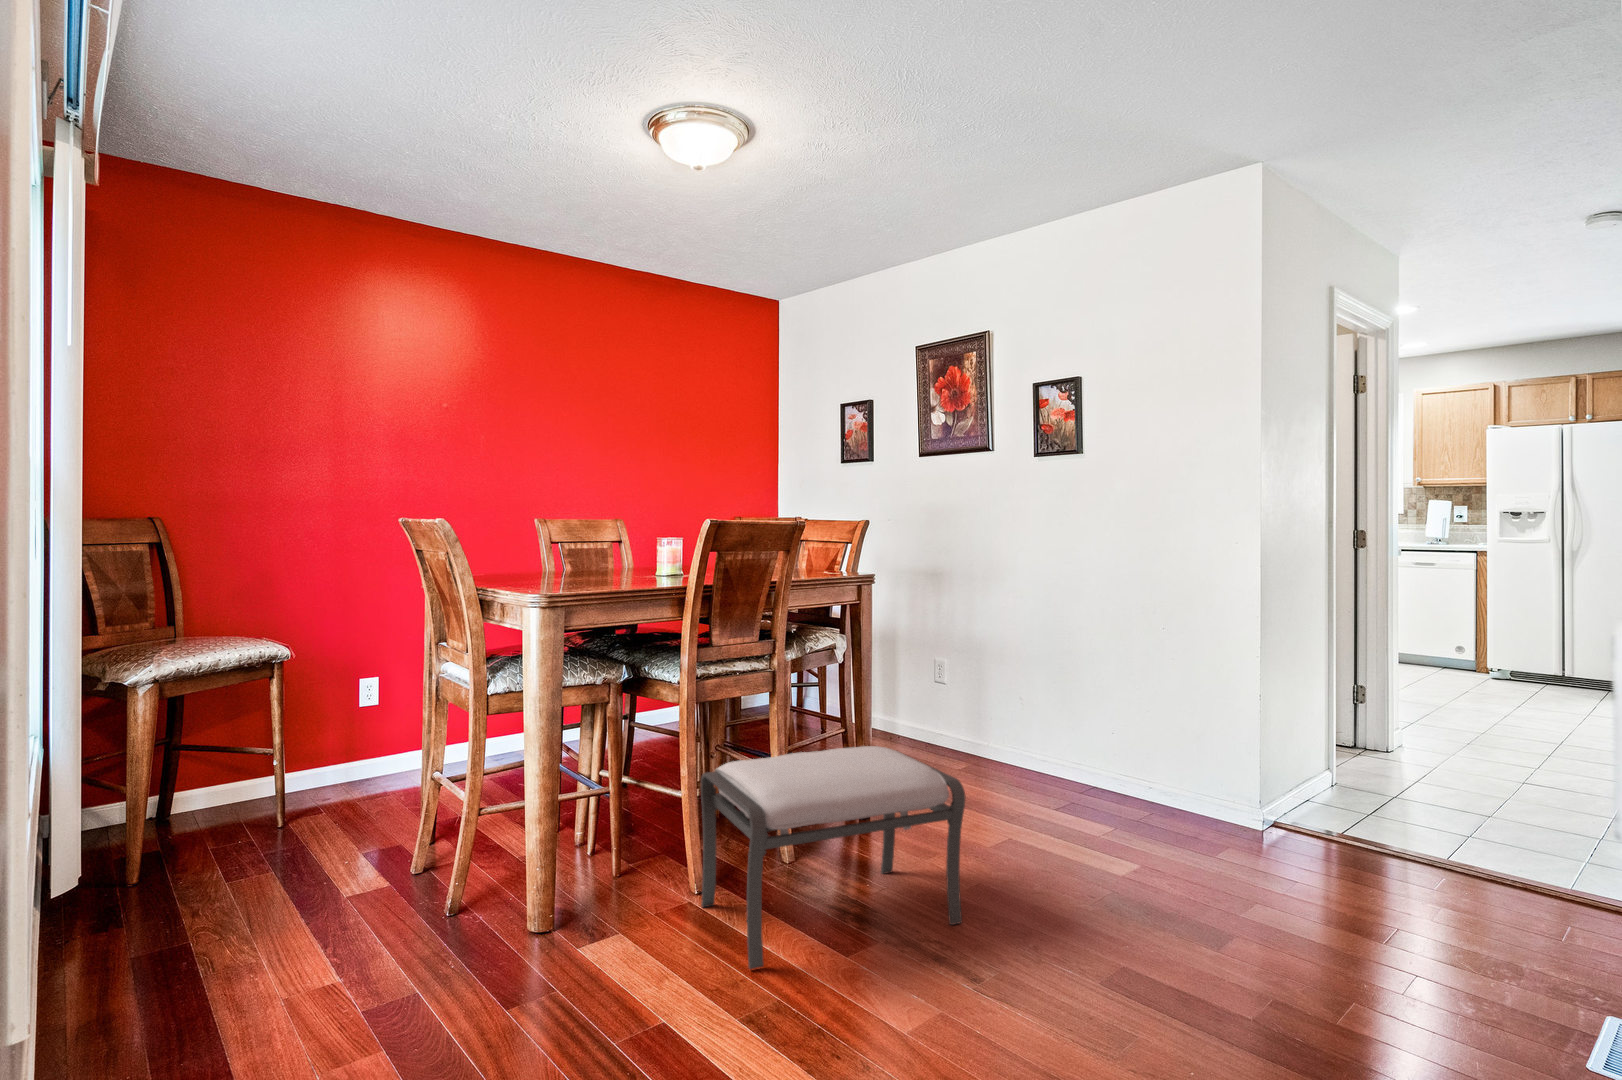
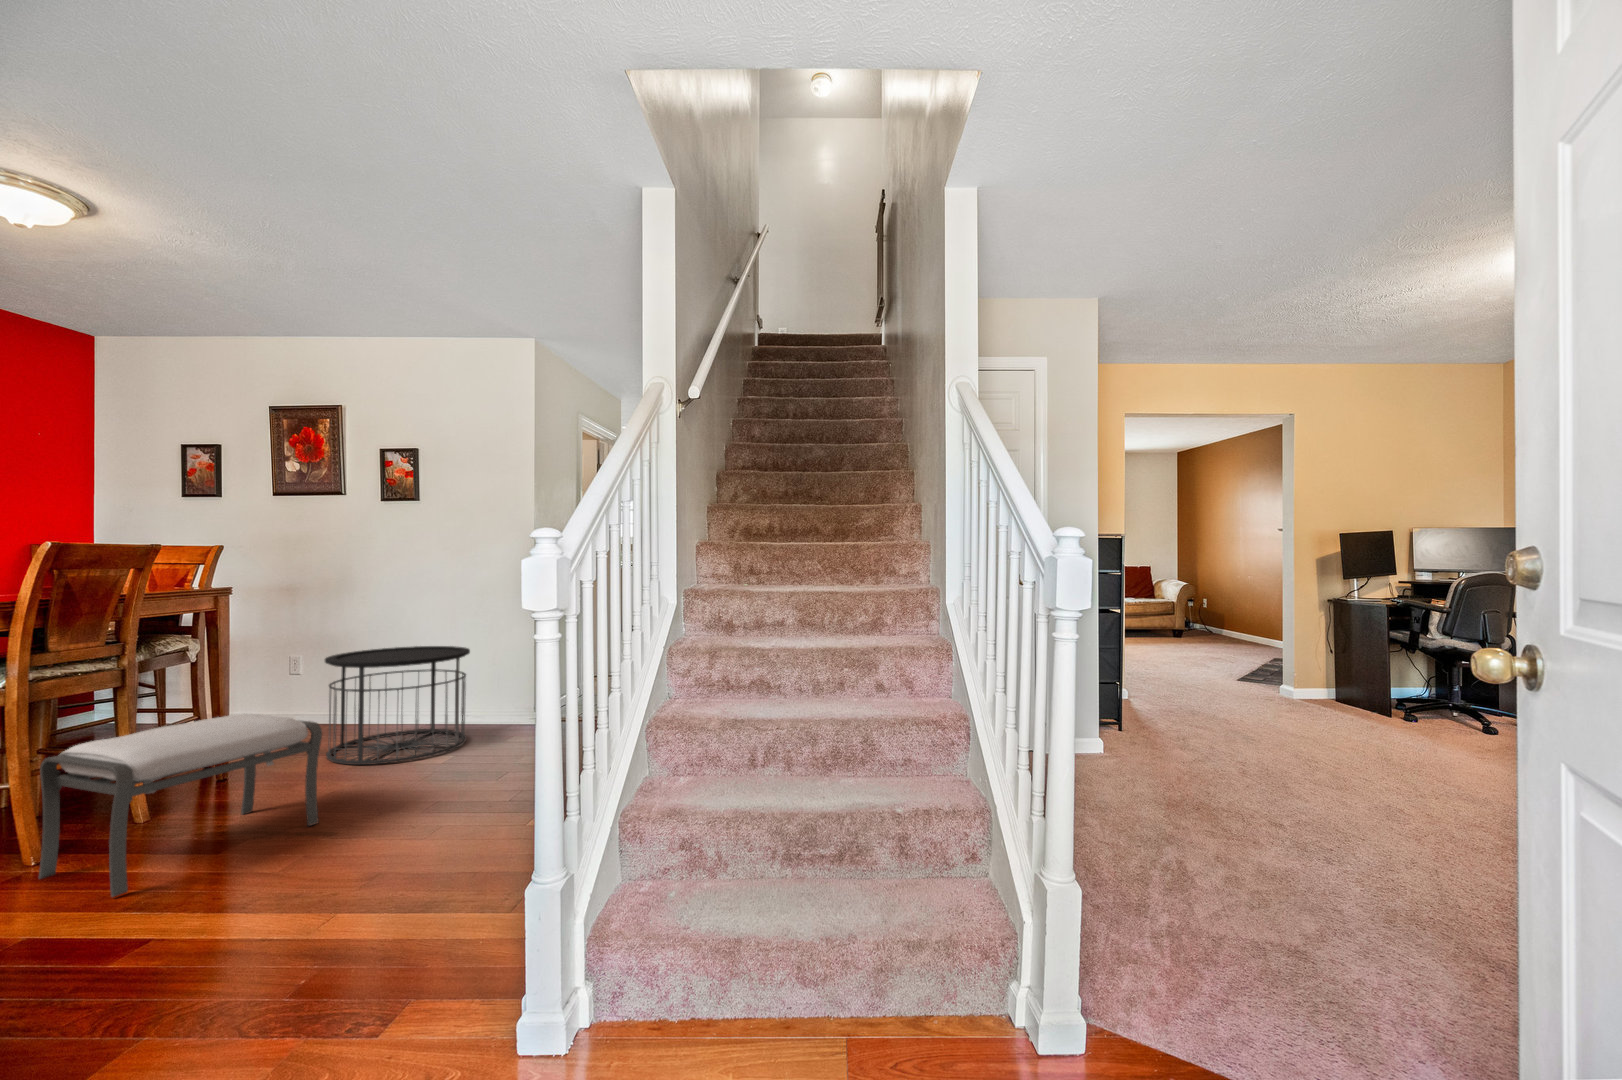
side table: none [971,662,1157,838] -> present [325,646,470,765]

